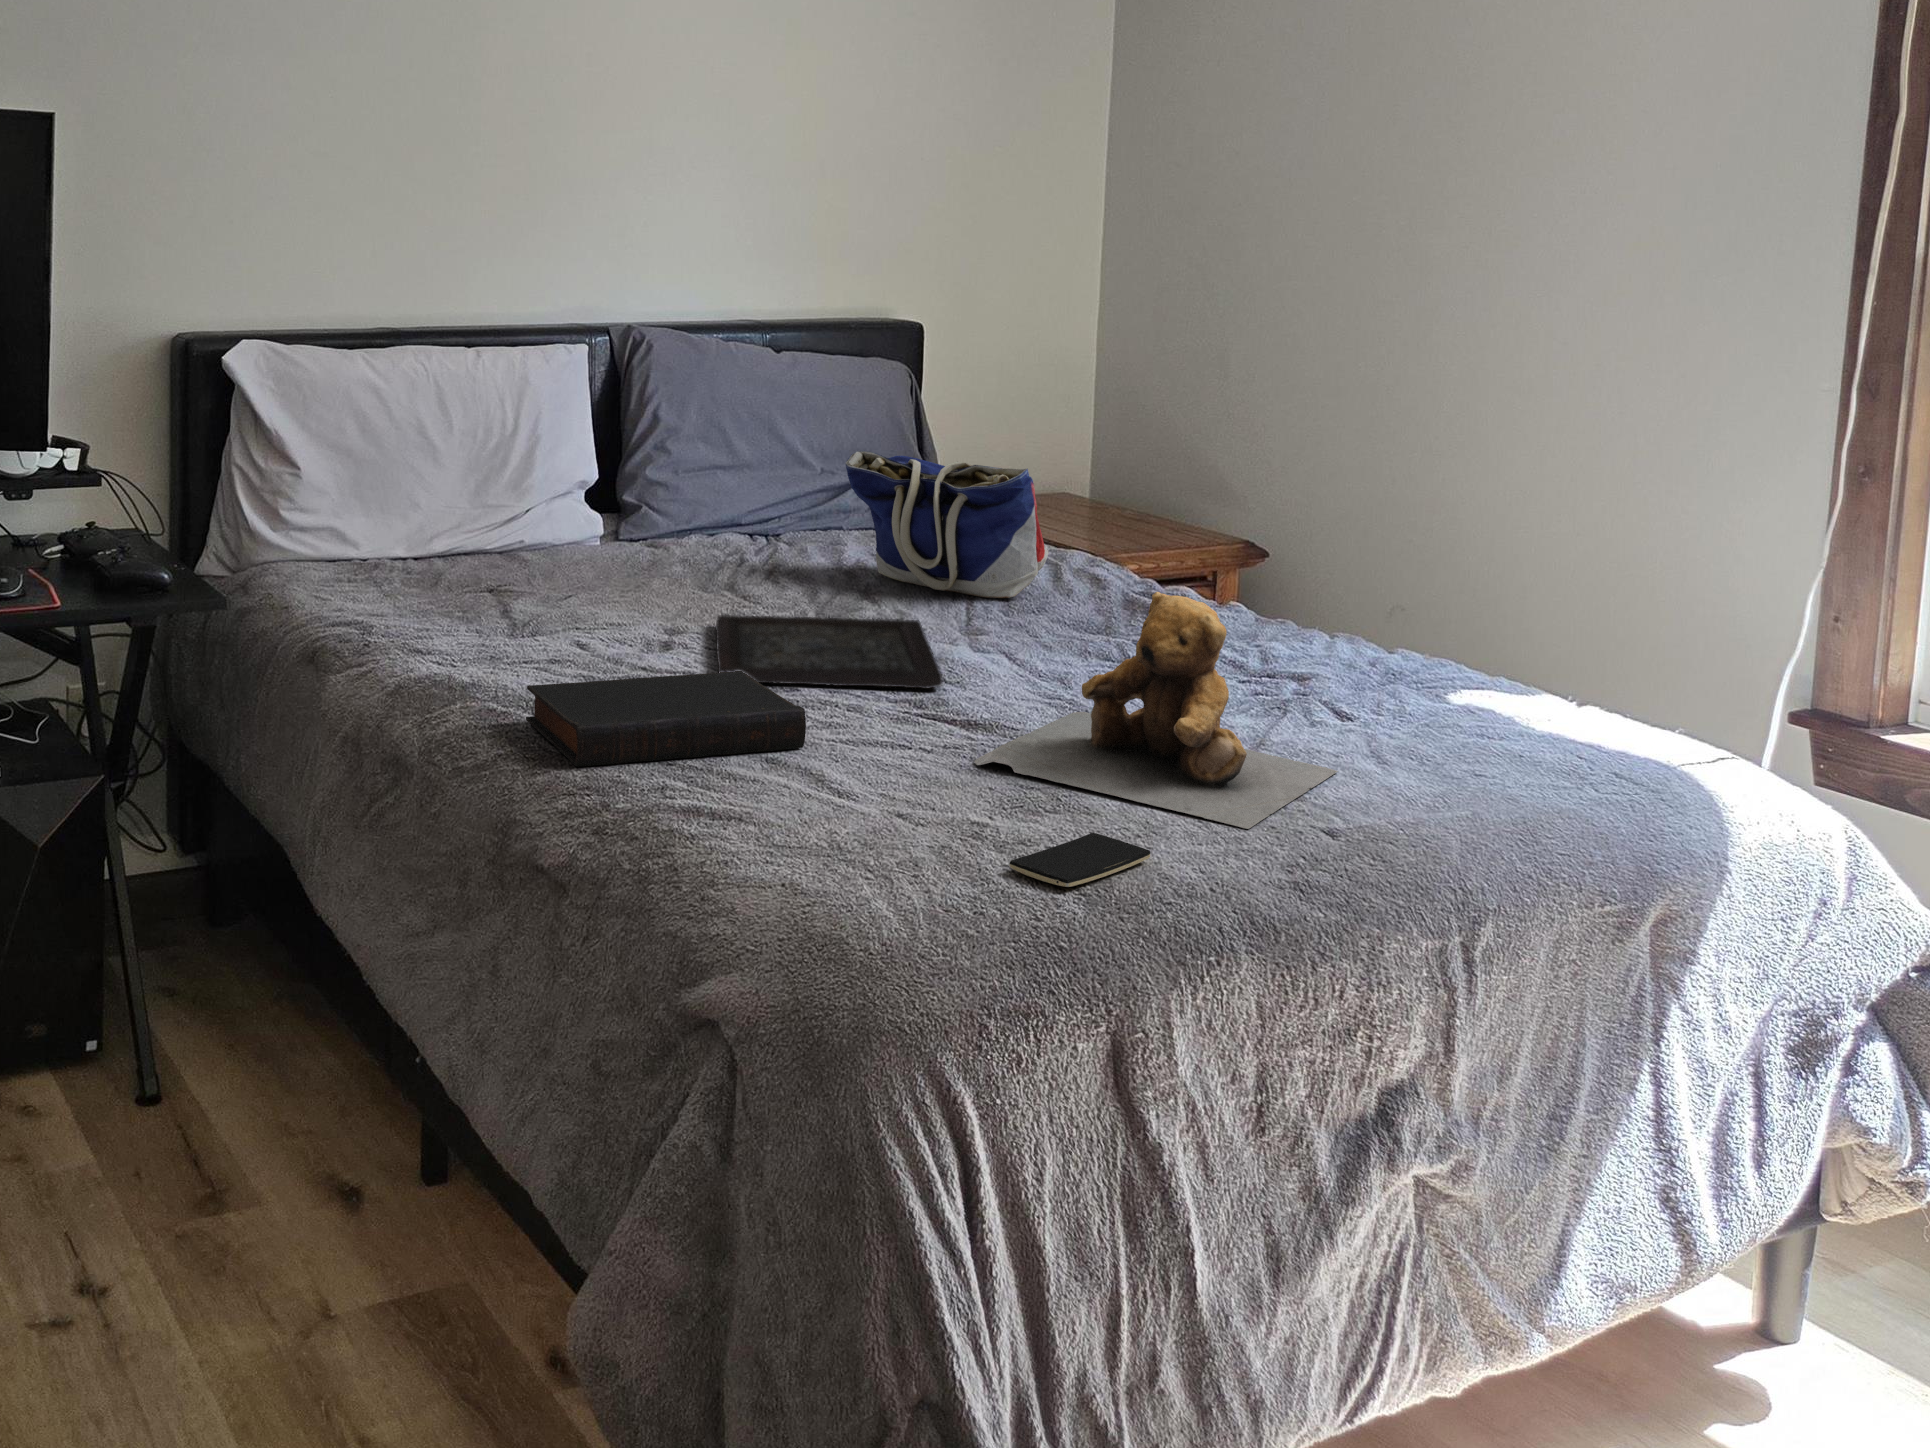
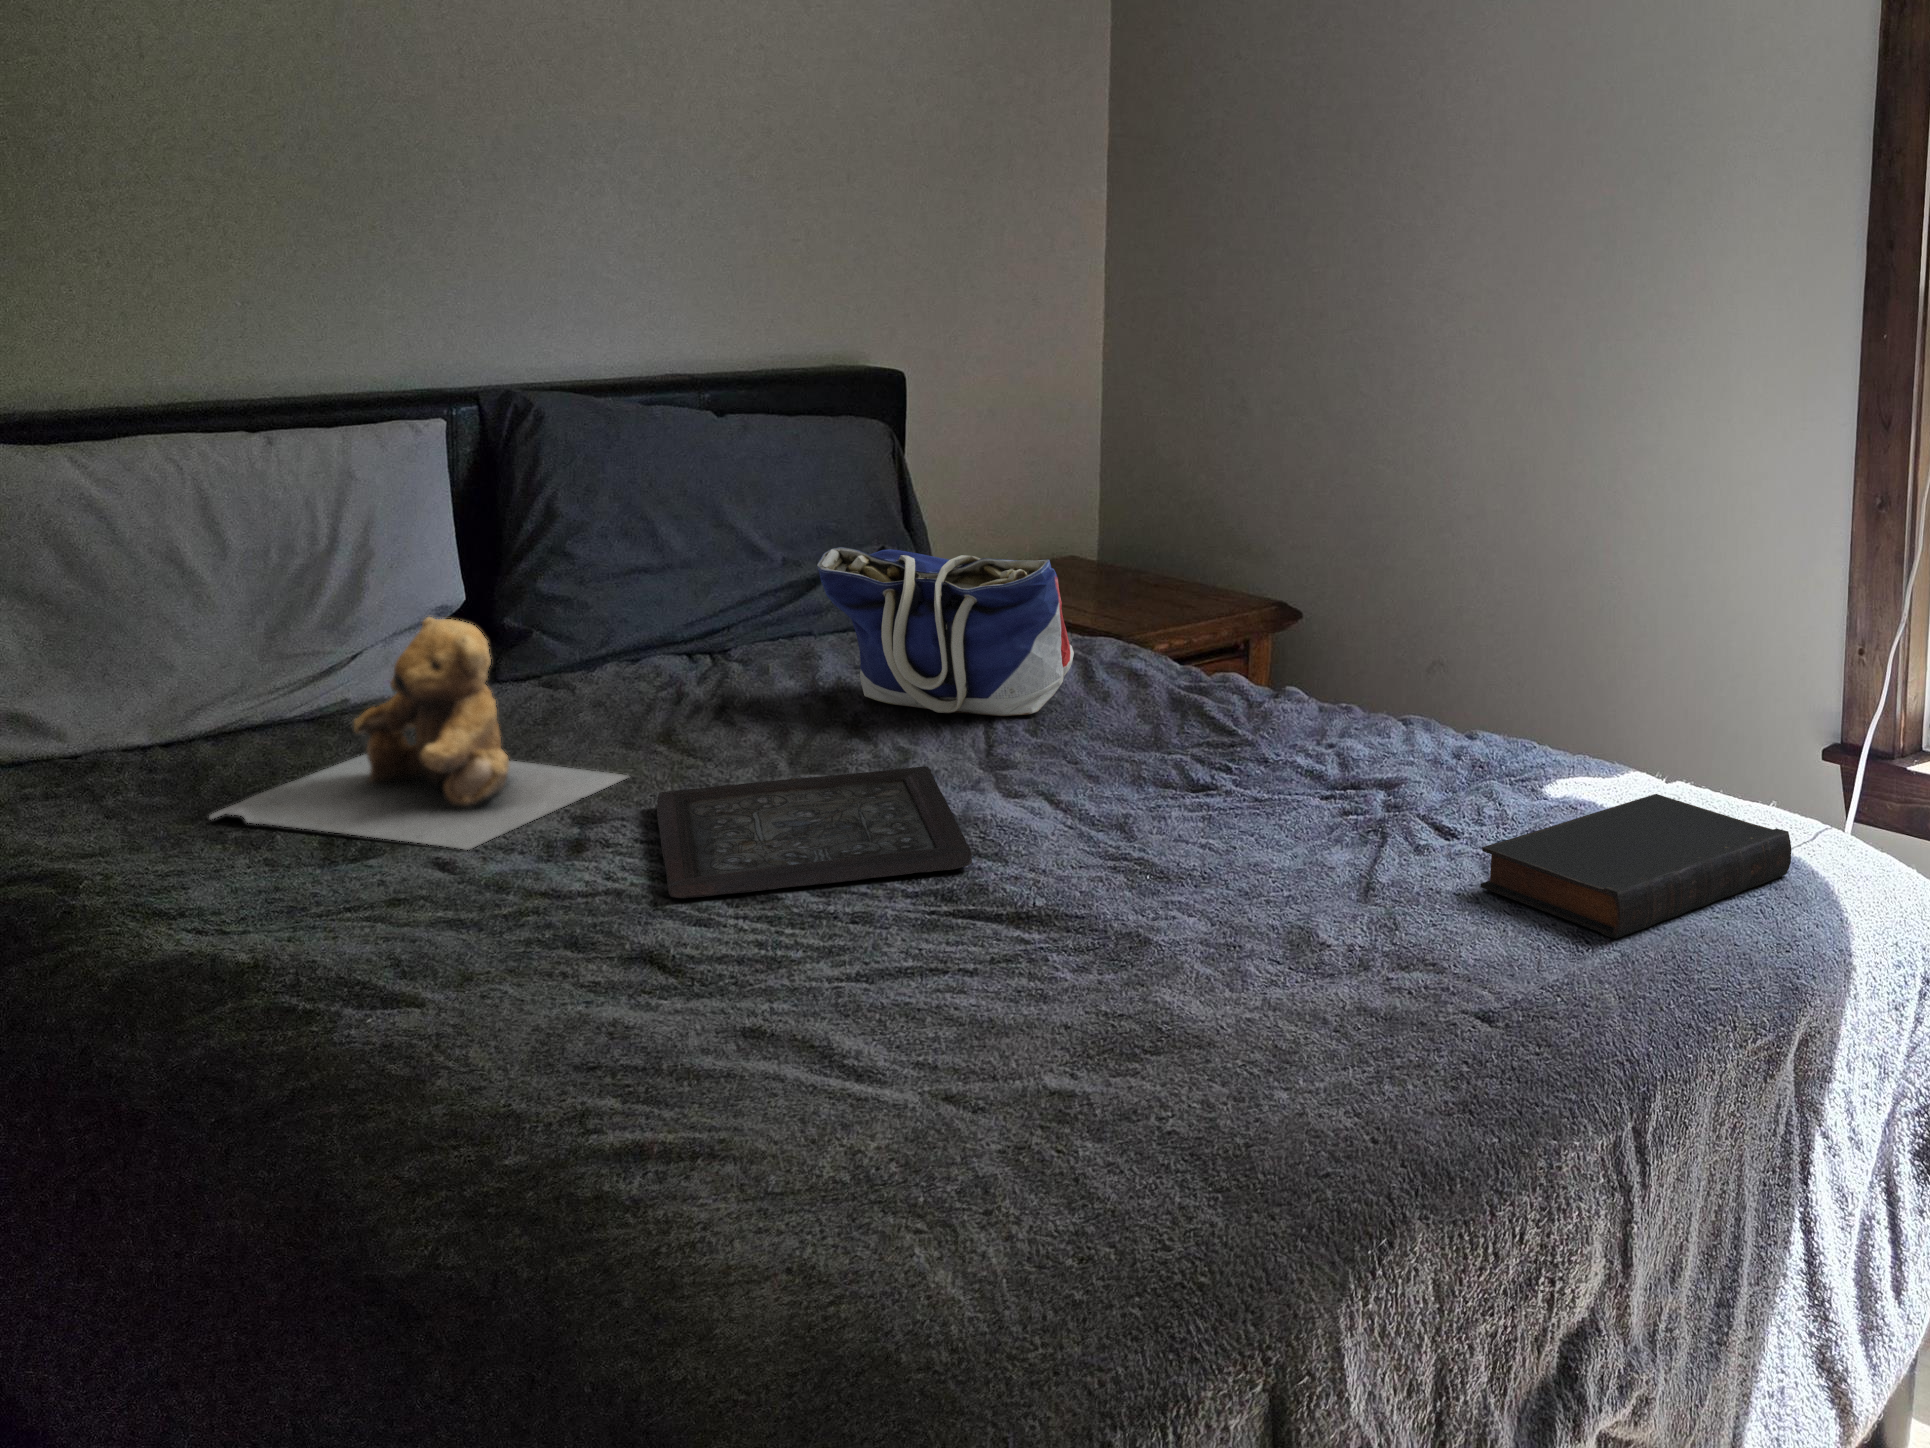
teddy bear: present [974,592,1338,829] -> present [210,617,628,850]
book: present [526,671,806,767] -> present [1480,794,1791,939]
smartphone: present [1009,833,1150,887] -> none [1108,1076,1278,1175]

